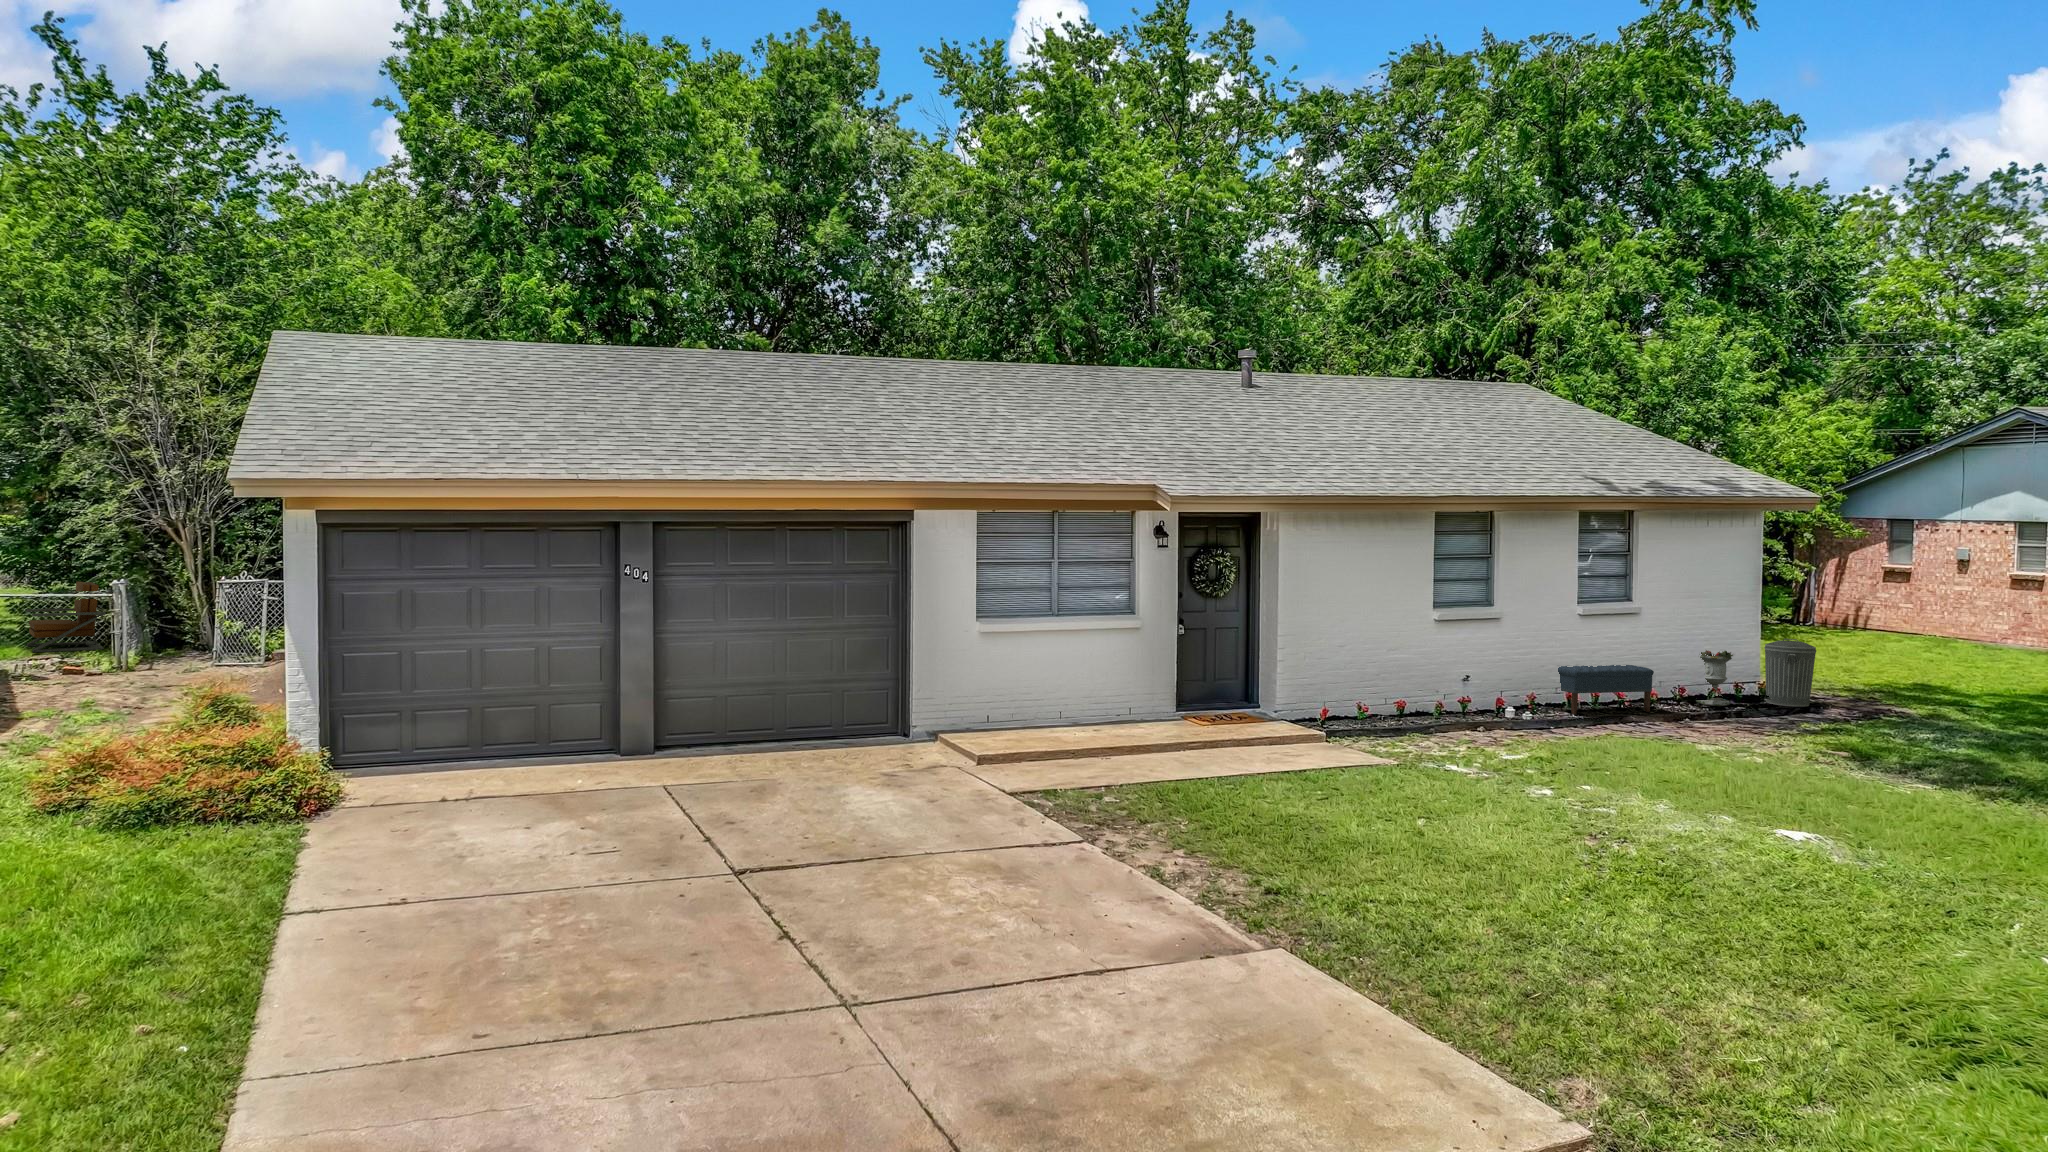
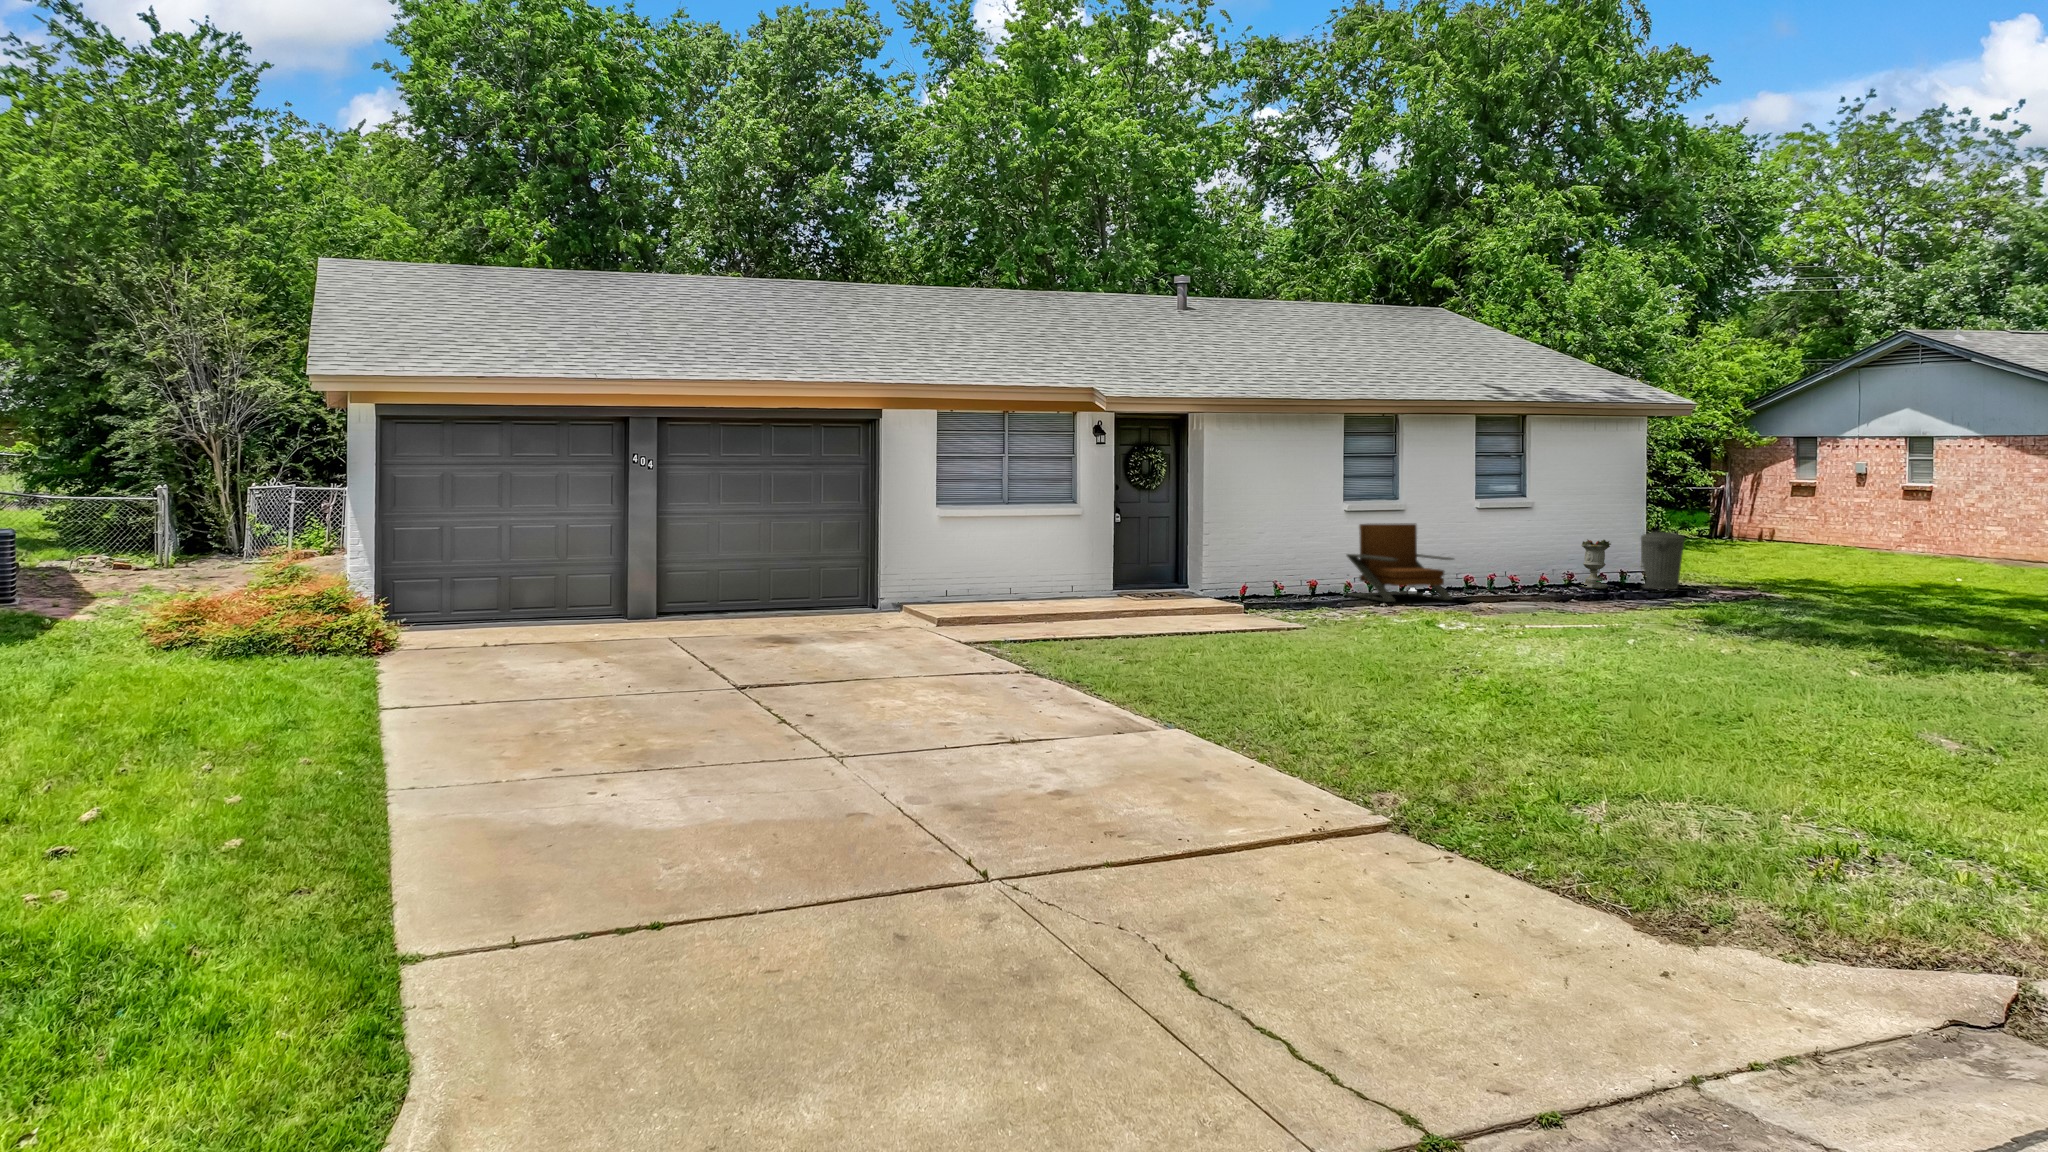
lounge chair: present [26,582,106,652] -> present [1347,523,1453,602]
bench: present [1550,665,1654,714] -> none [1448,552,1539,594]

